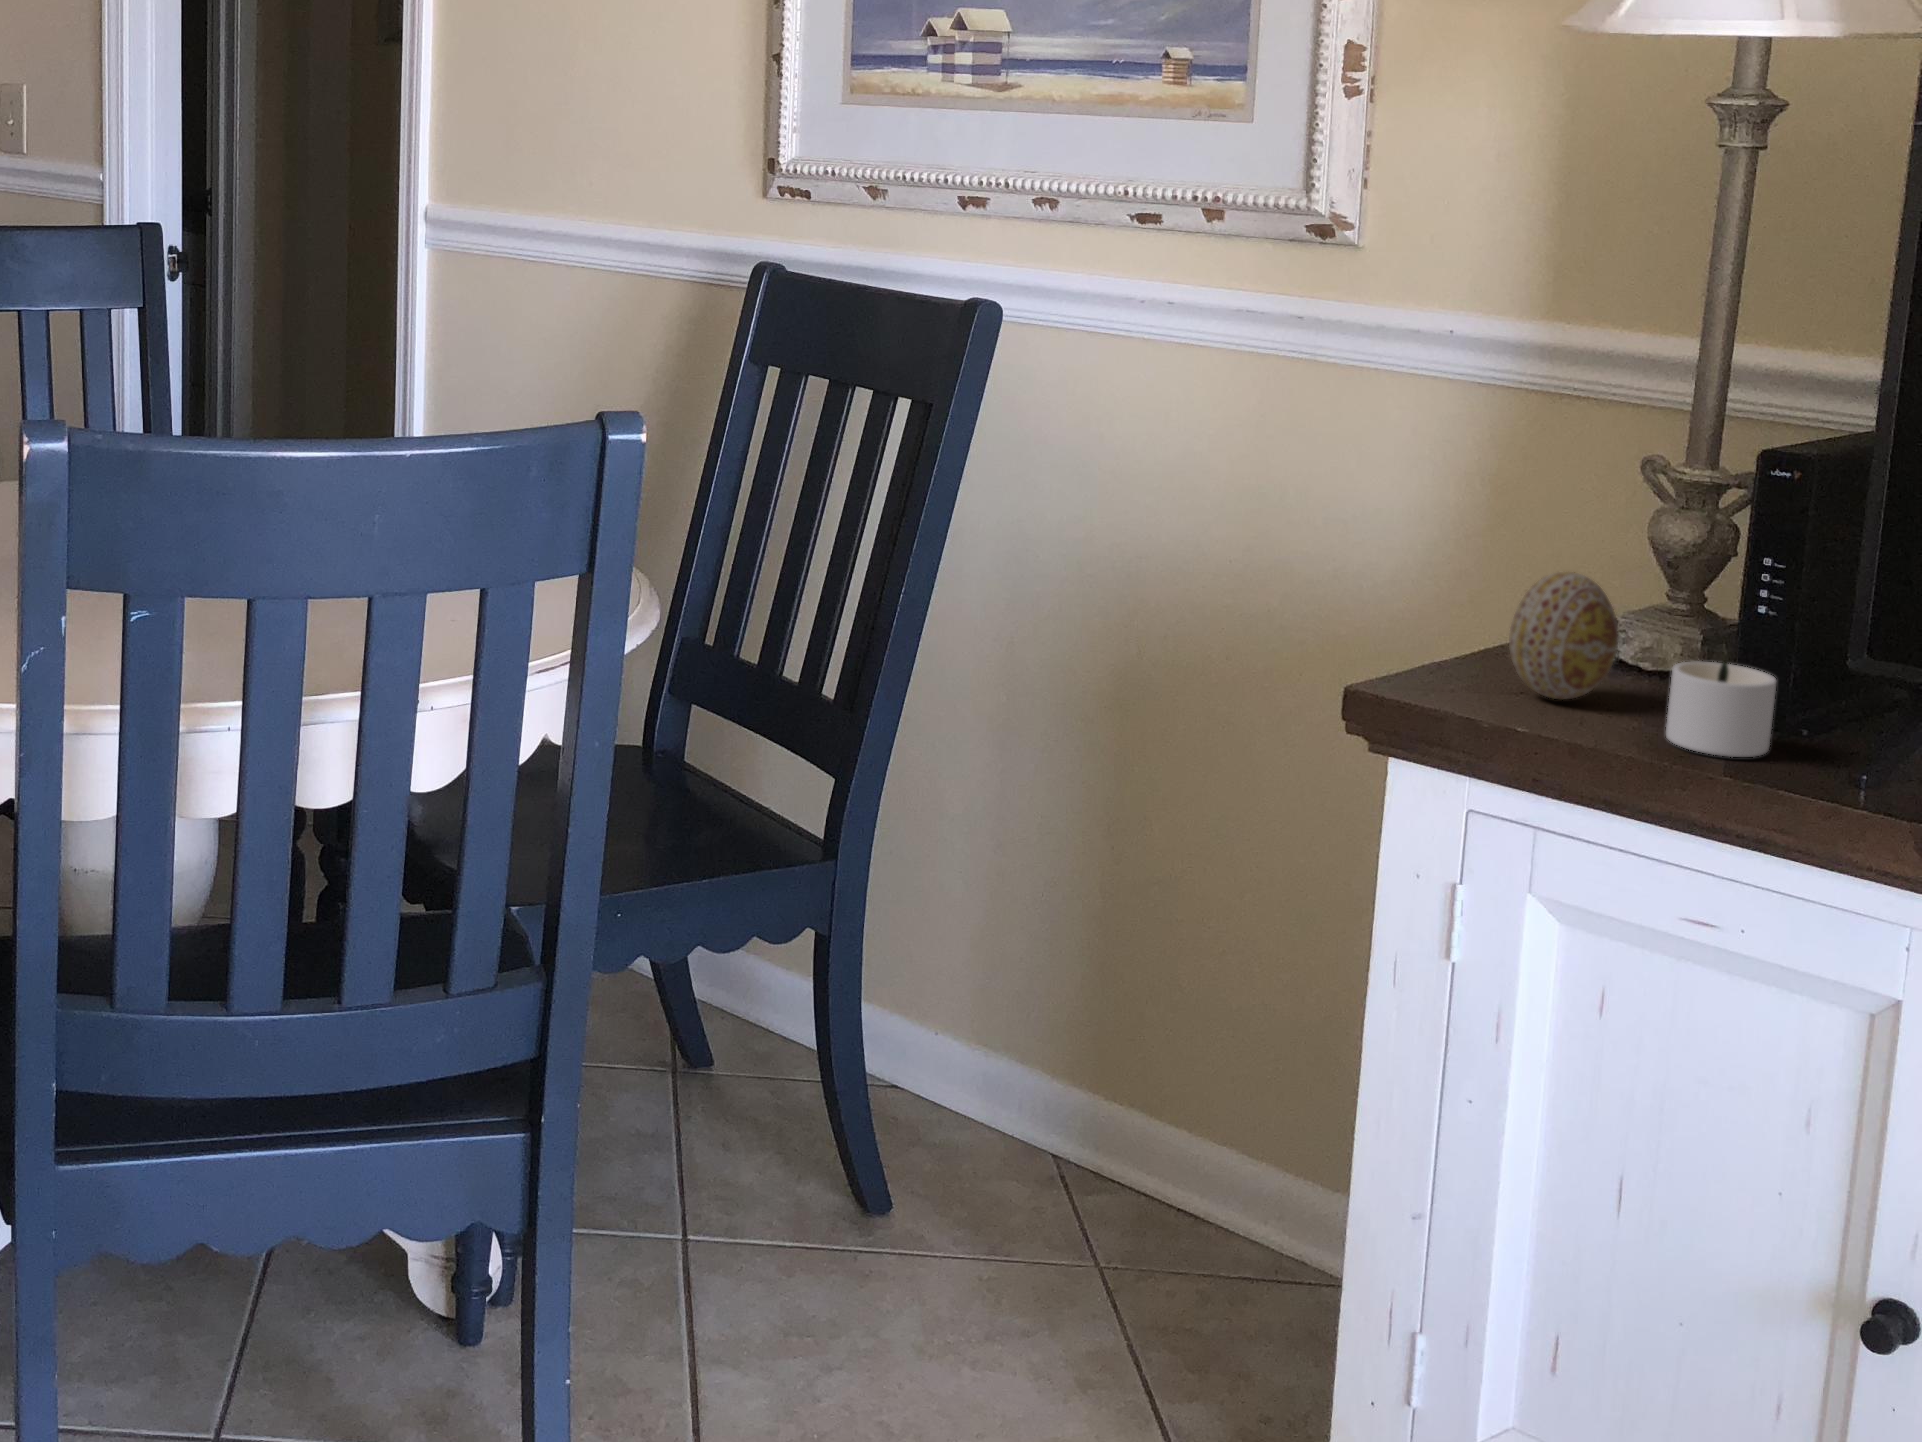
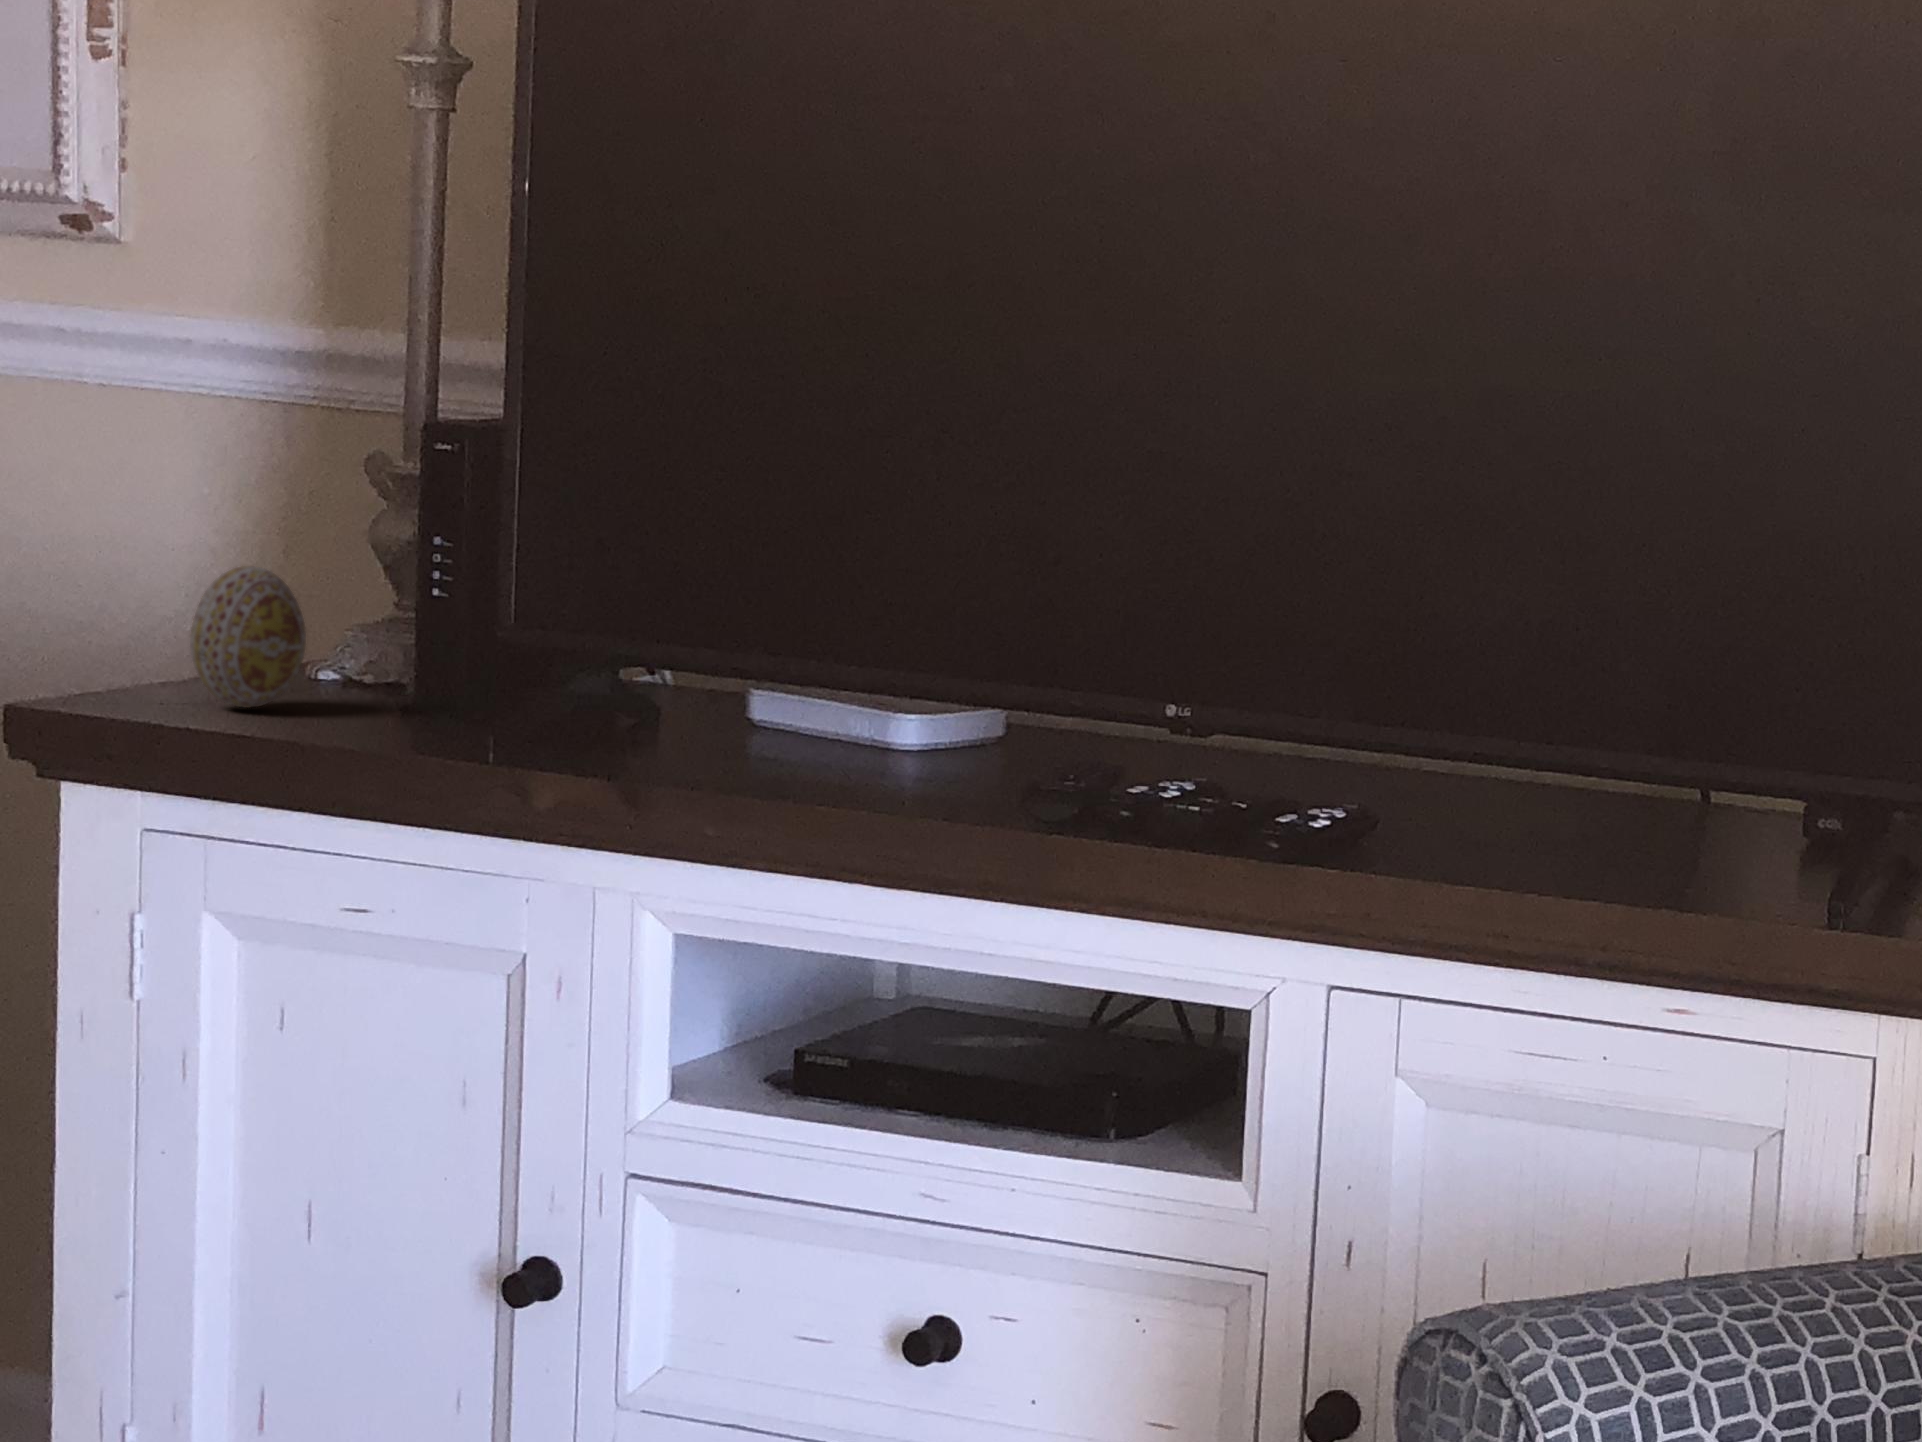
candle: present [1666,662,1776,757] -> none [334,644,478,742]

